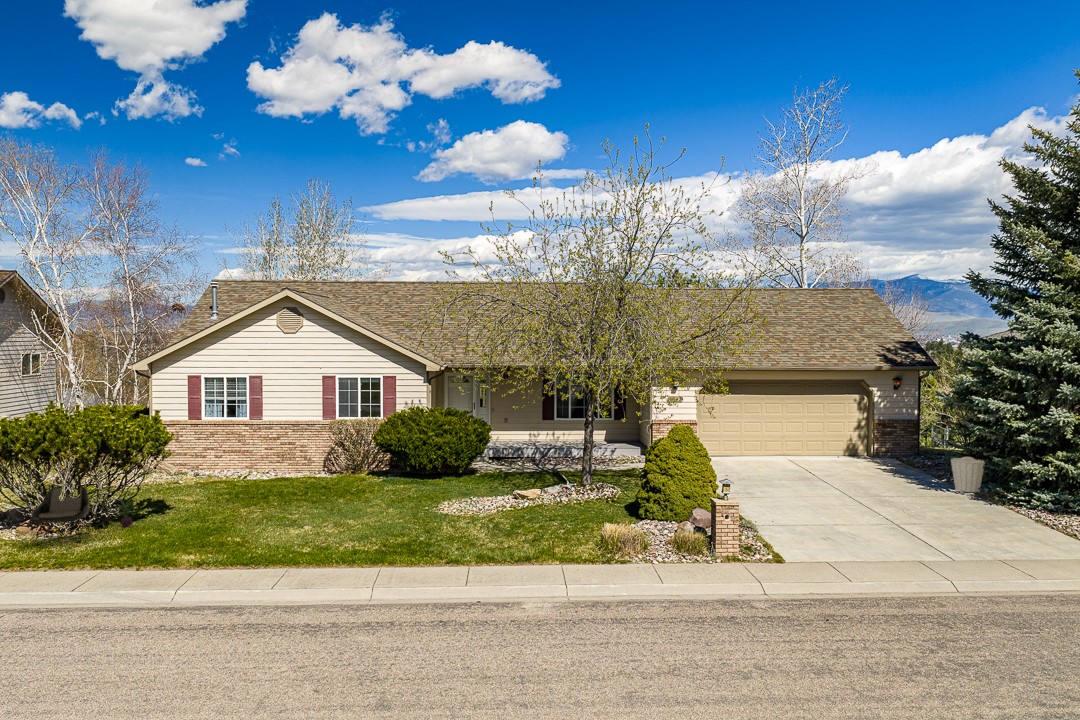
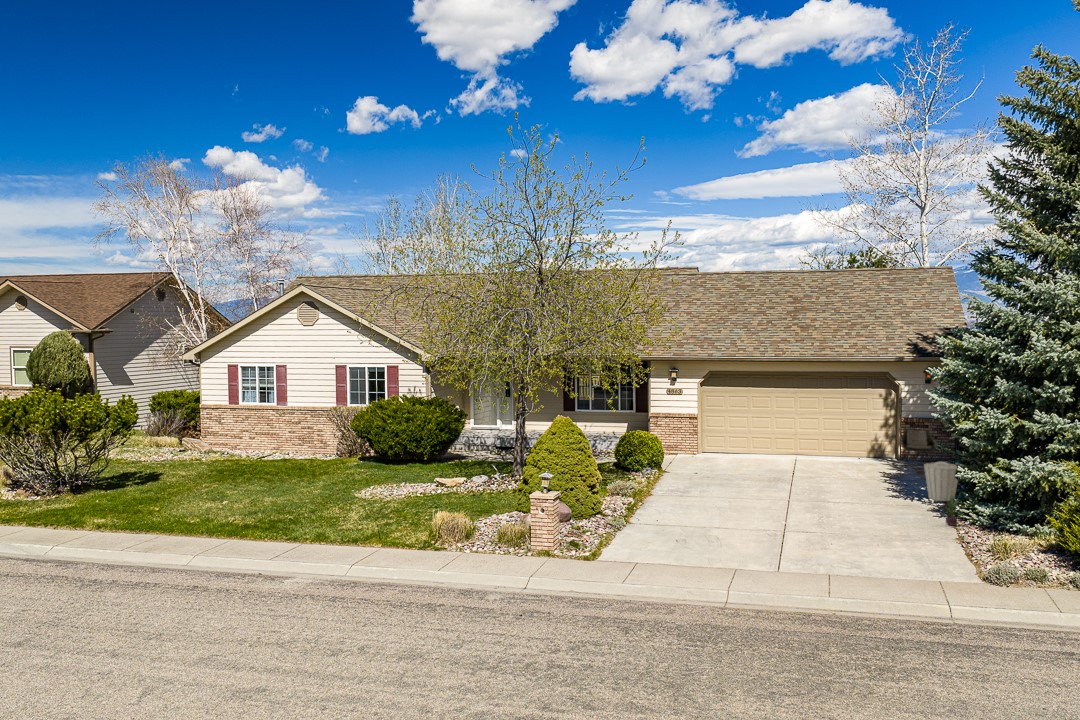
lounge chair: present [31,486,90,546] -> present [901,429,936,466]
decorative plant: present [118,499,132,527] -> present [944,496,957,526]

